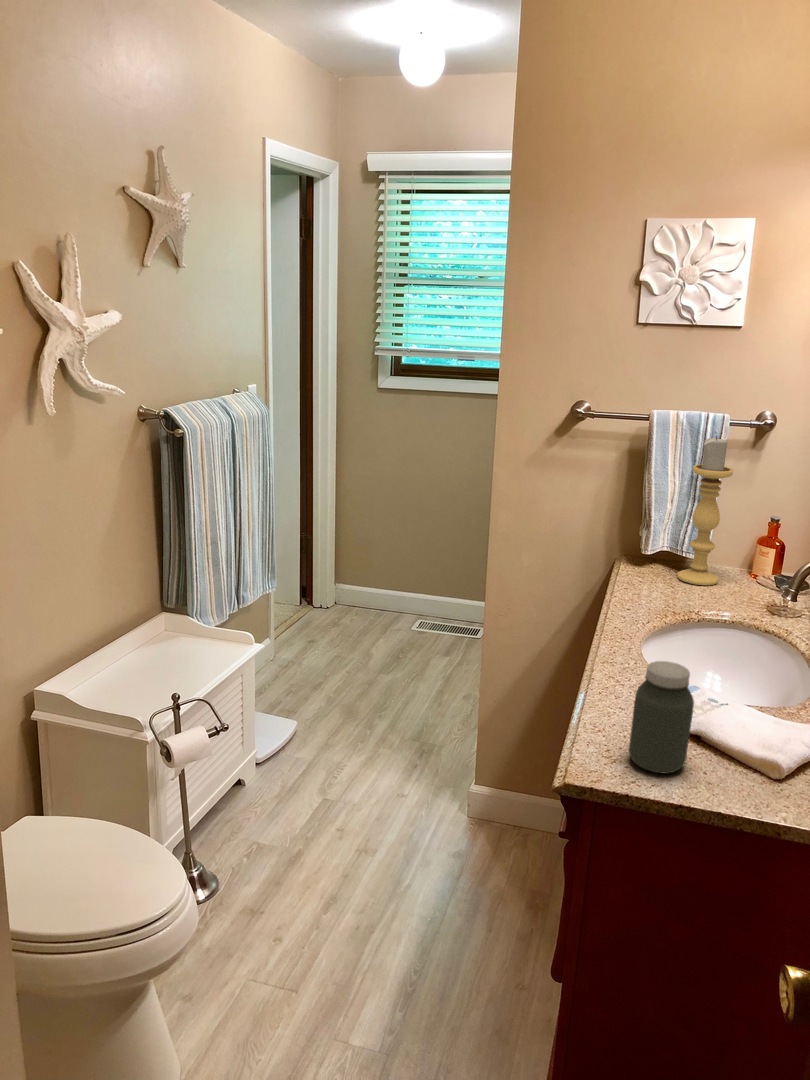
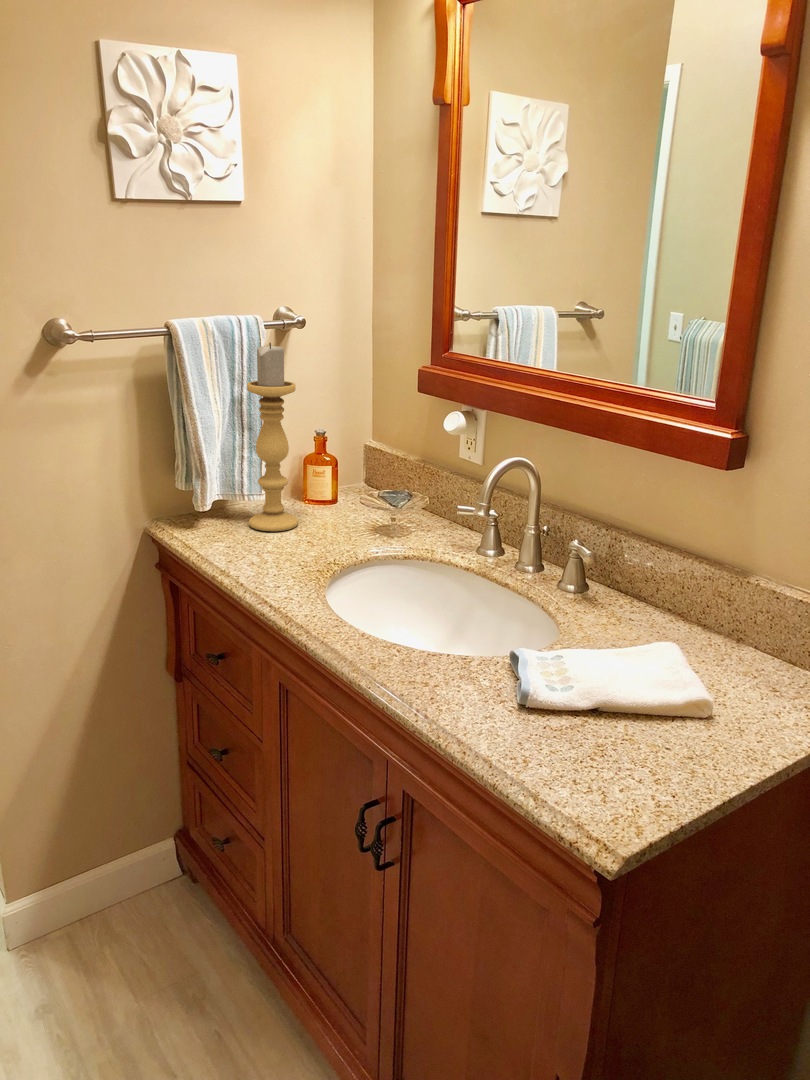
jar: present [629,661,694,773] -> none [585,629,671,781]

